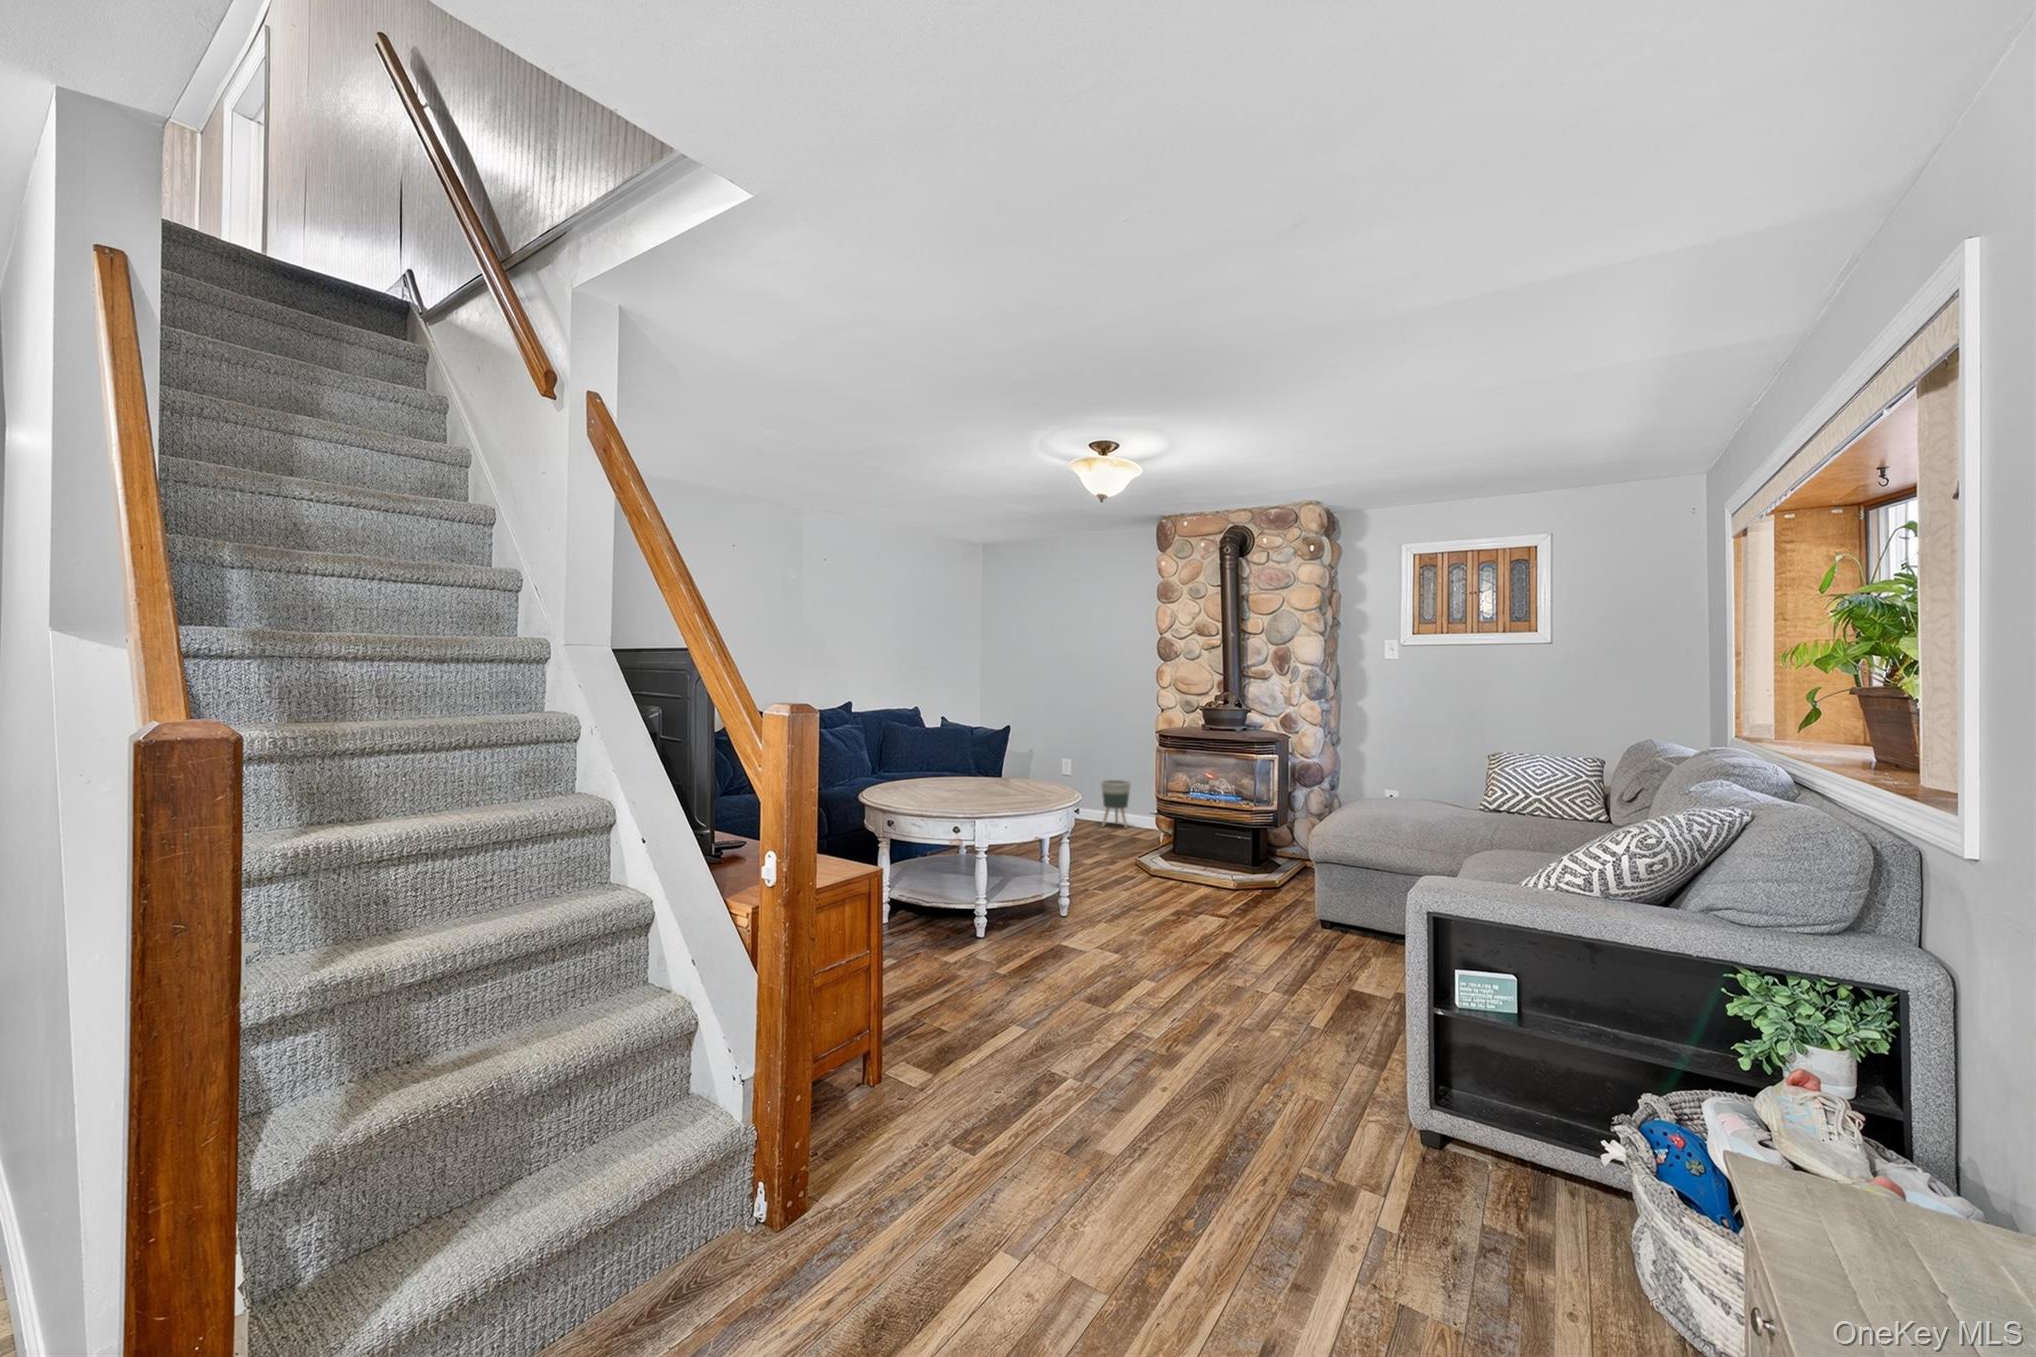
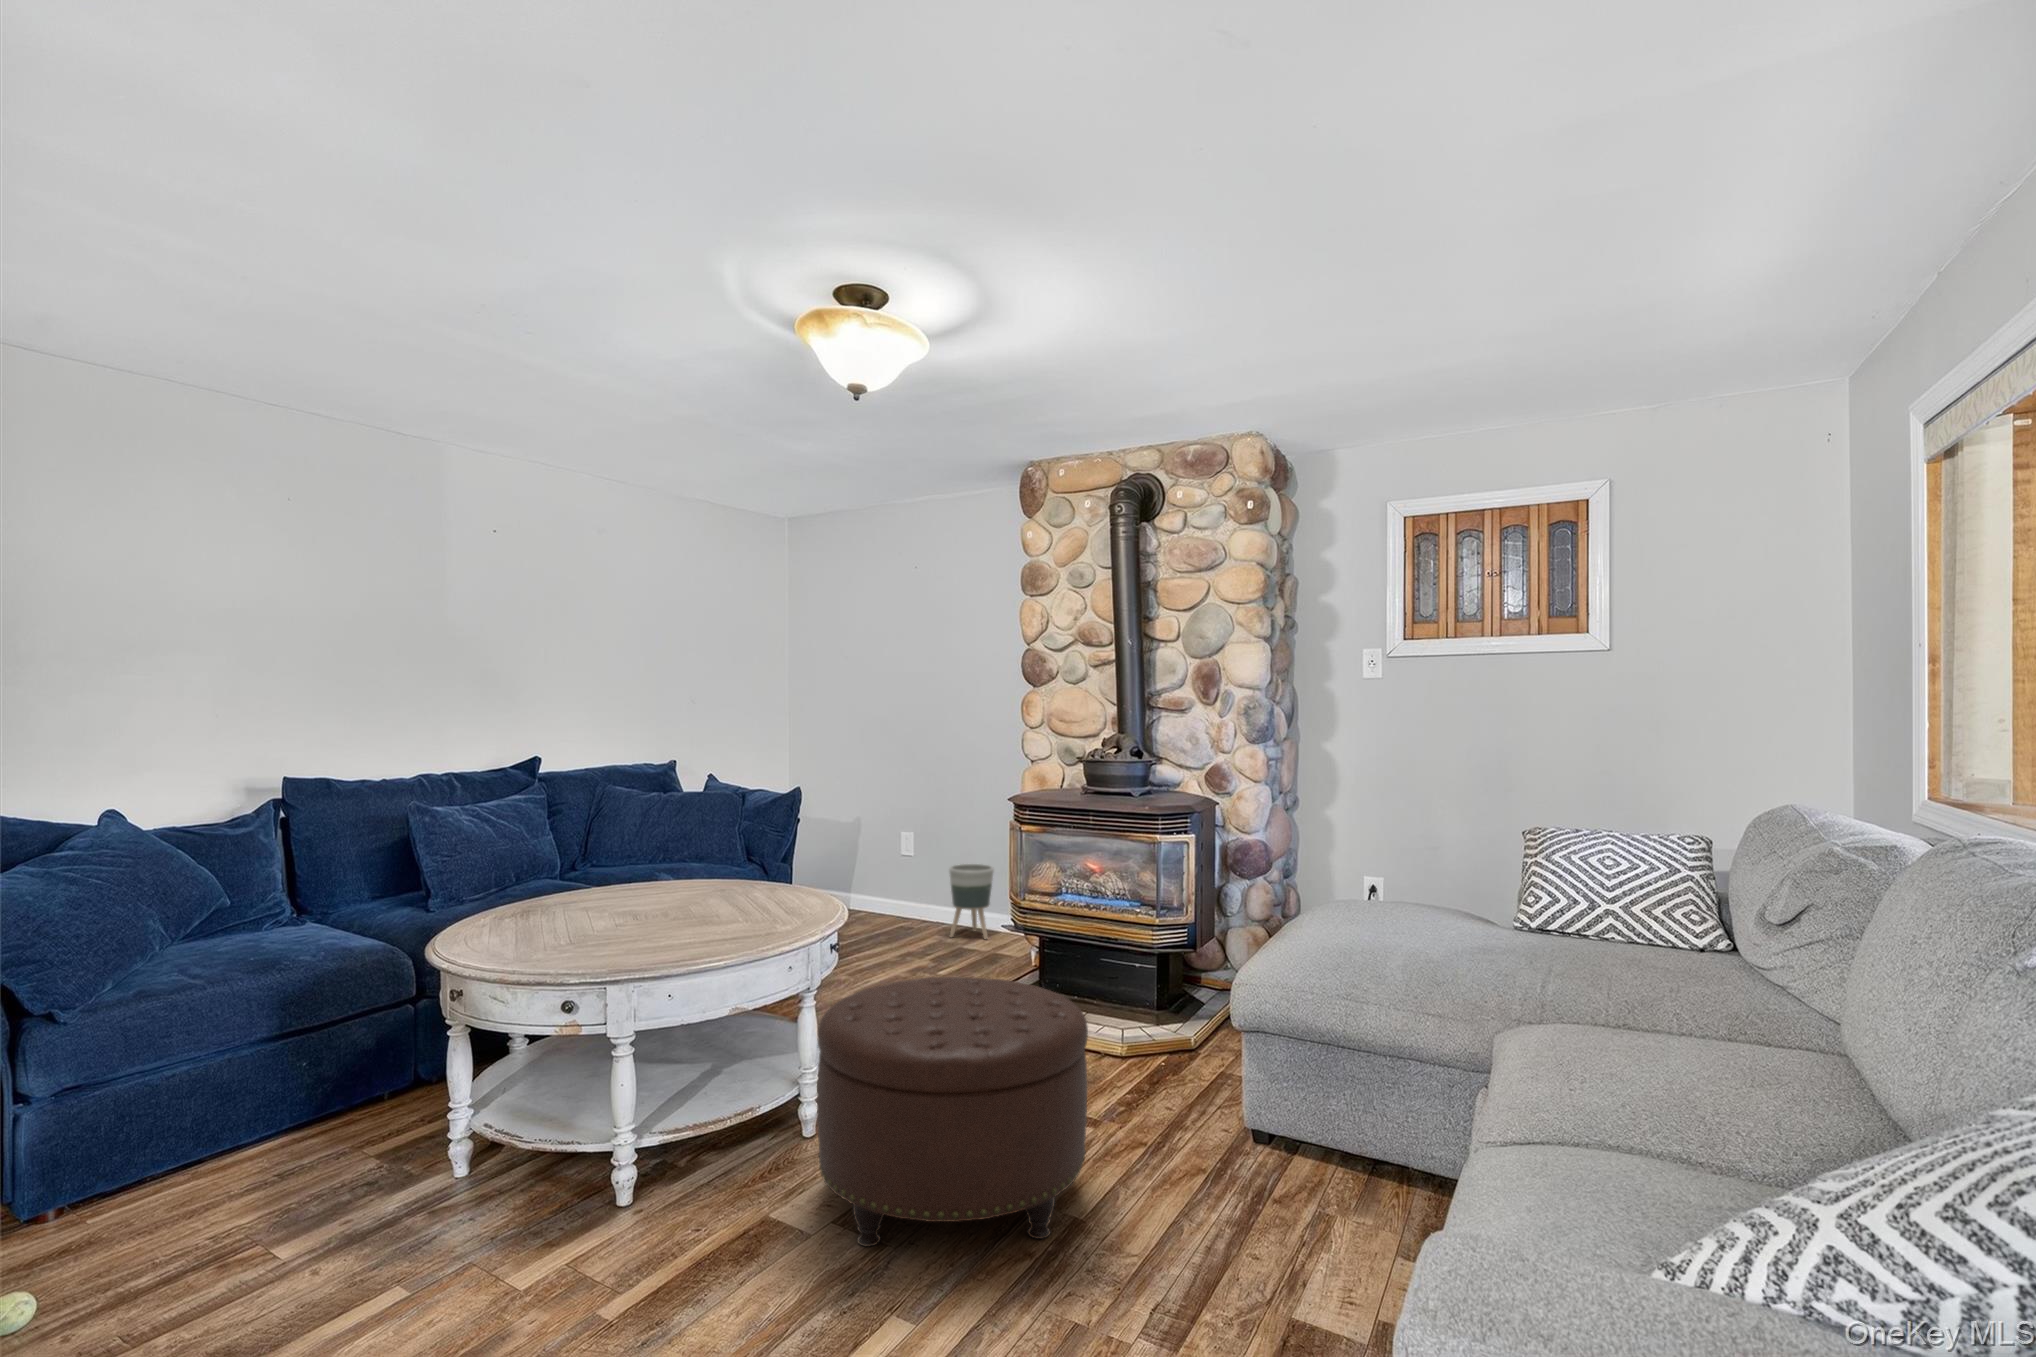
ottoman: none [1086,828,1233,956] -> present [817,977,1088,1247]

